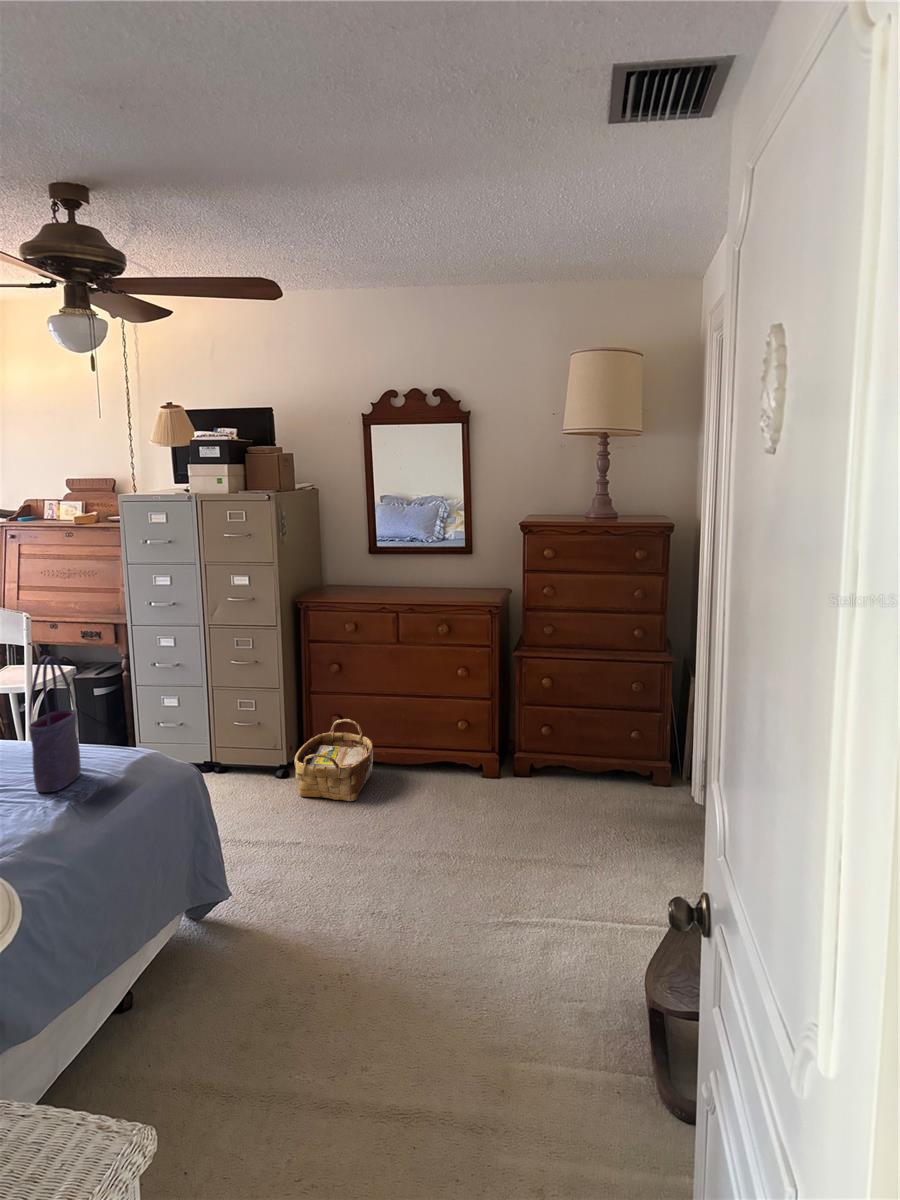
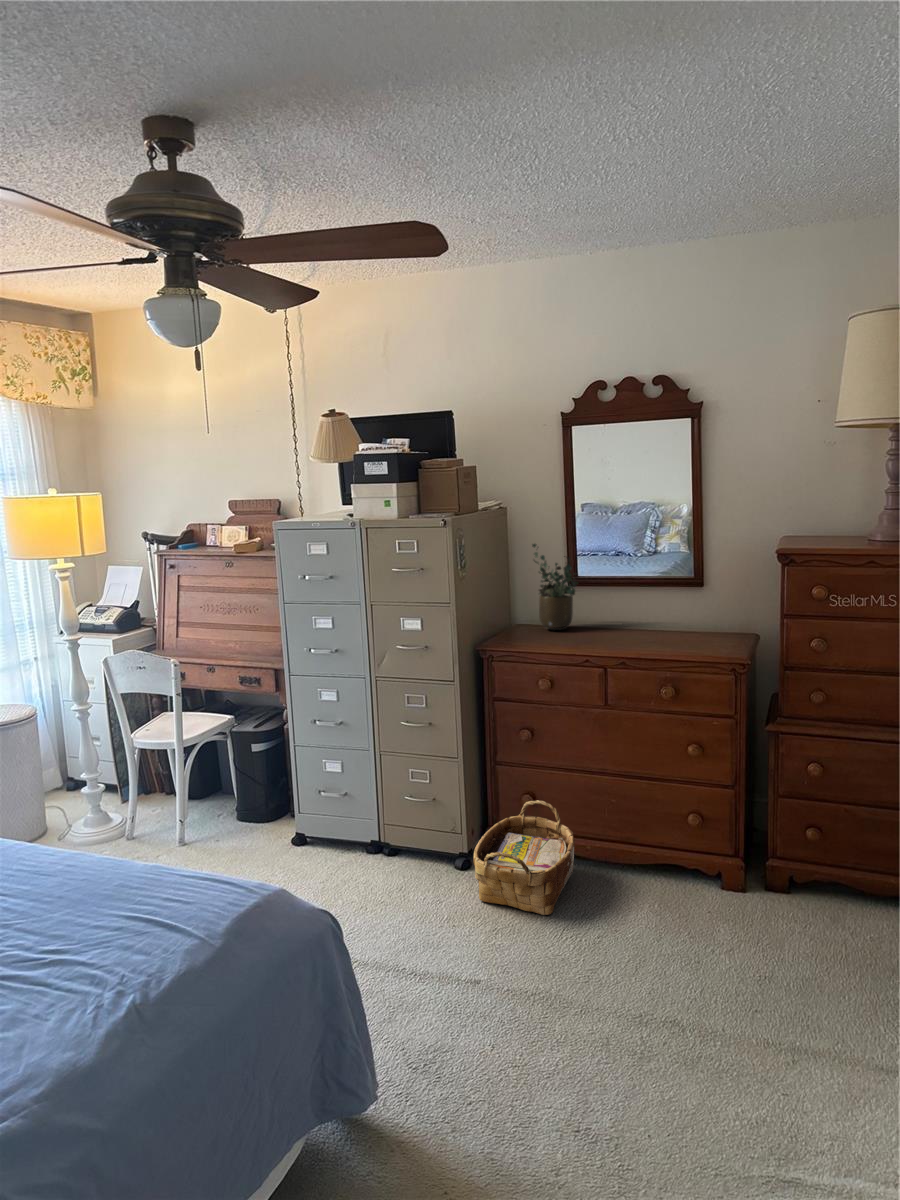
potted plant: none [339,519,376,588] -> present [532,544,578,630]
tote bag: present [29,656,81,792] -> none [85,767,164,963]

